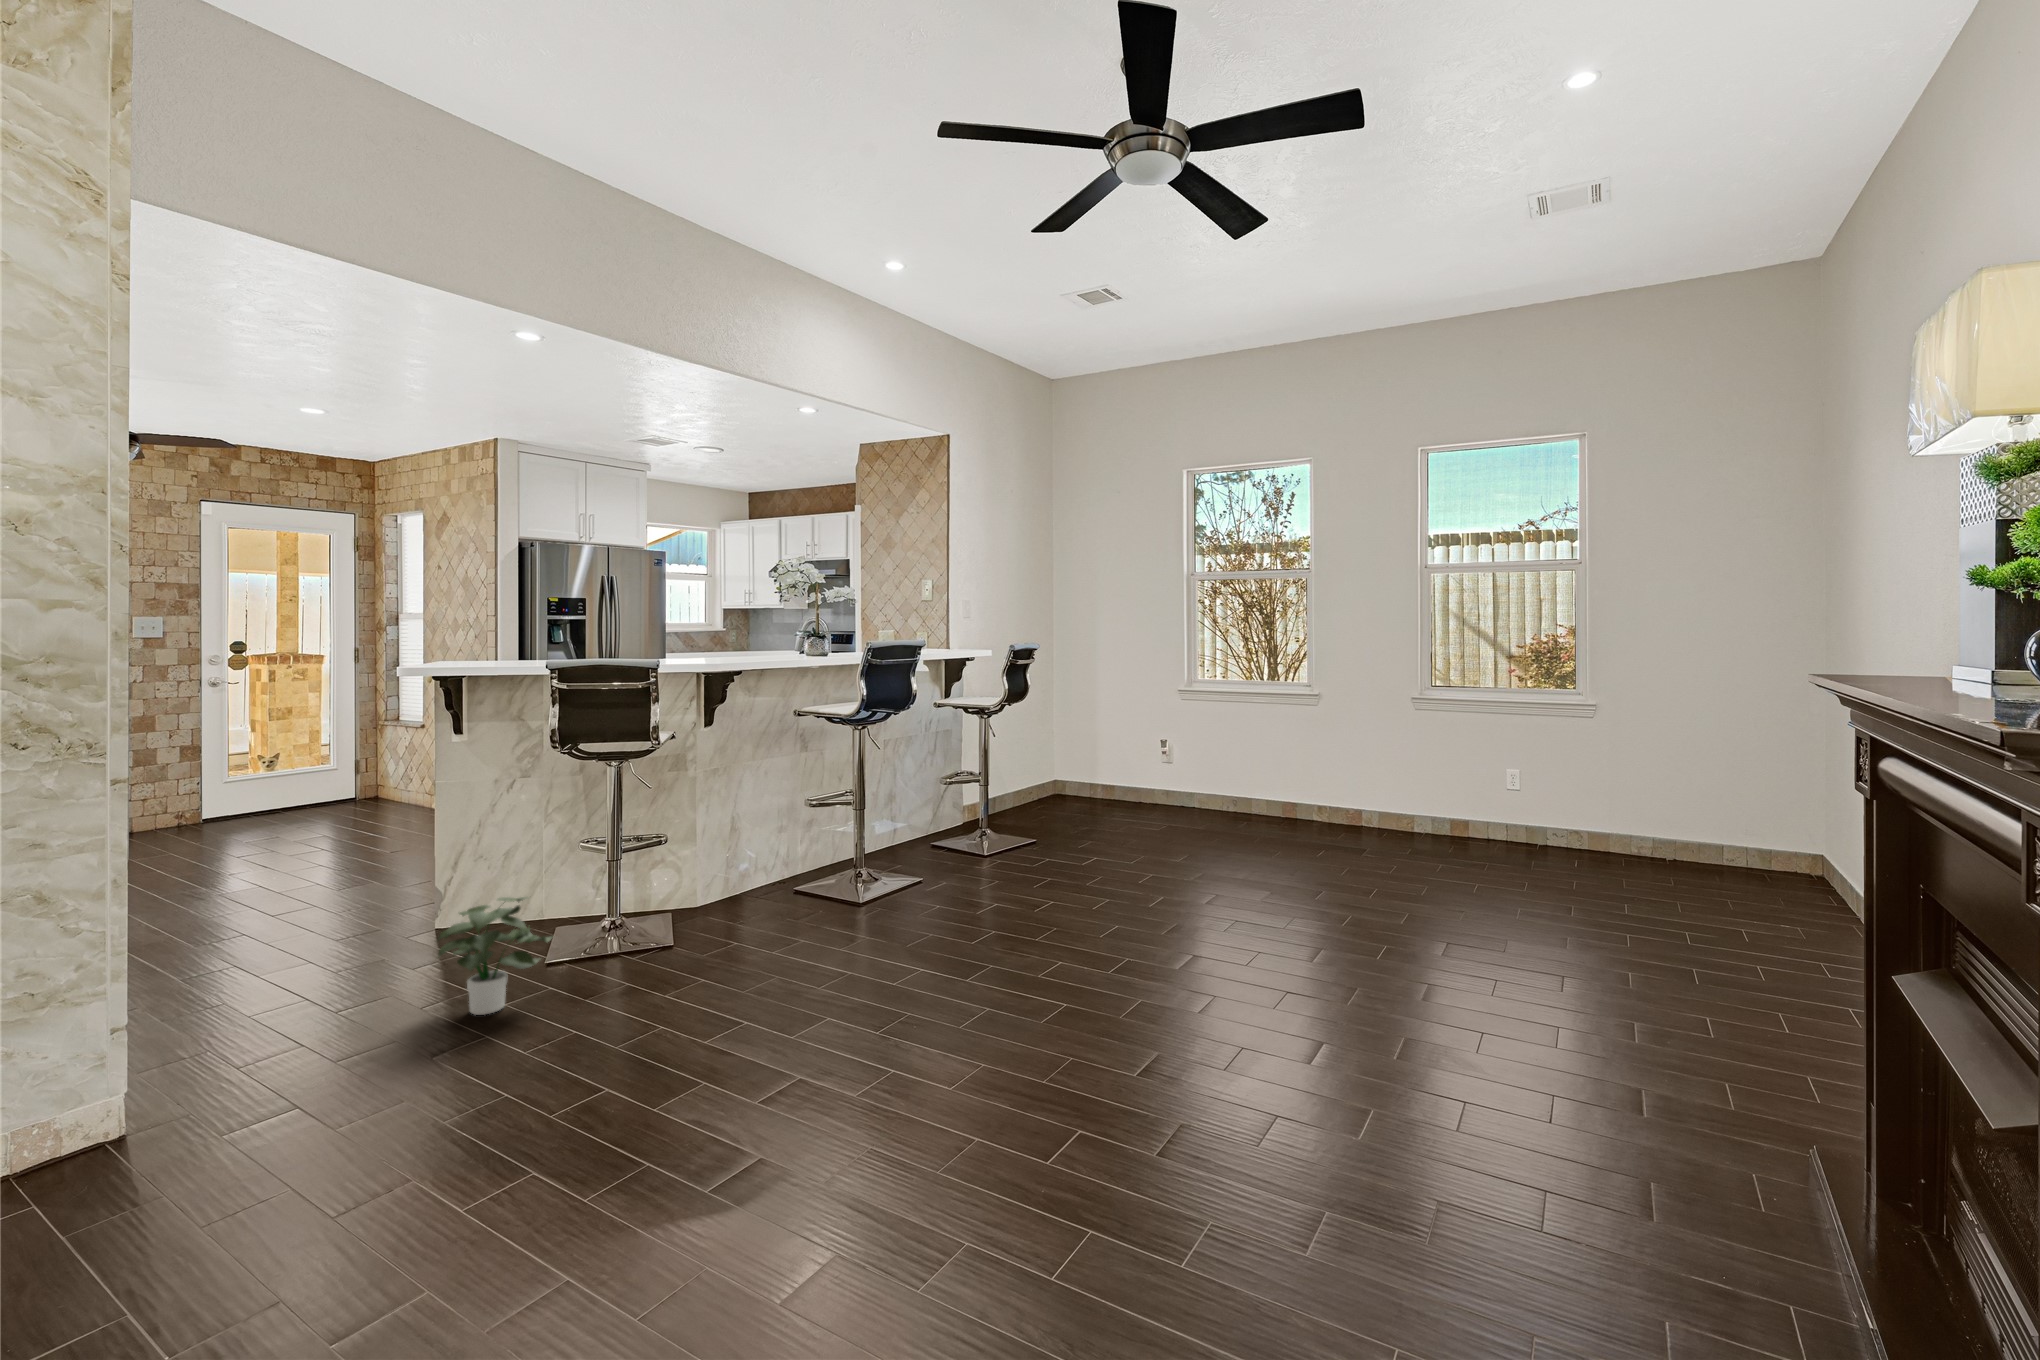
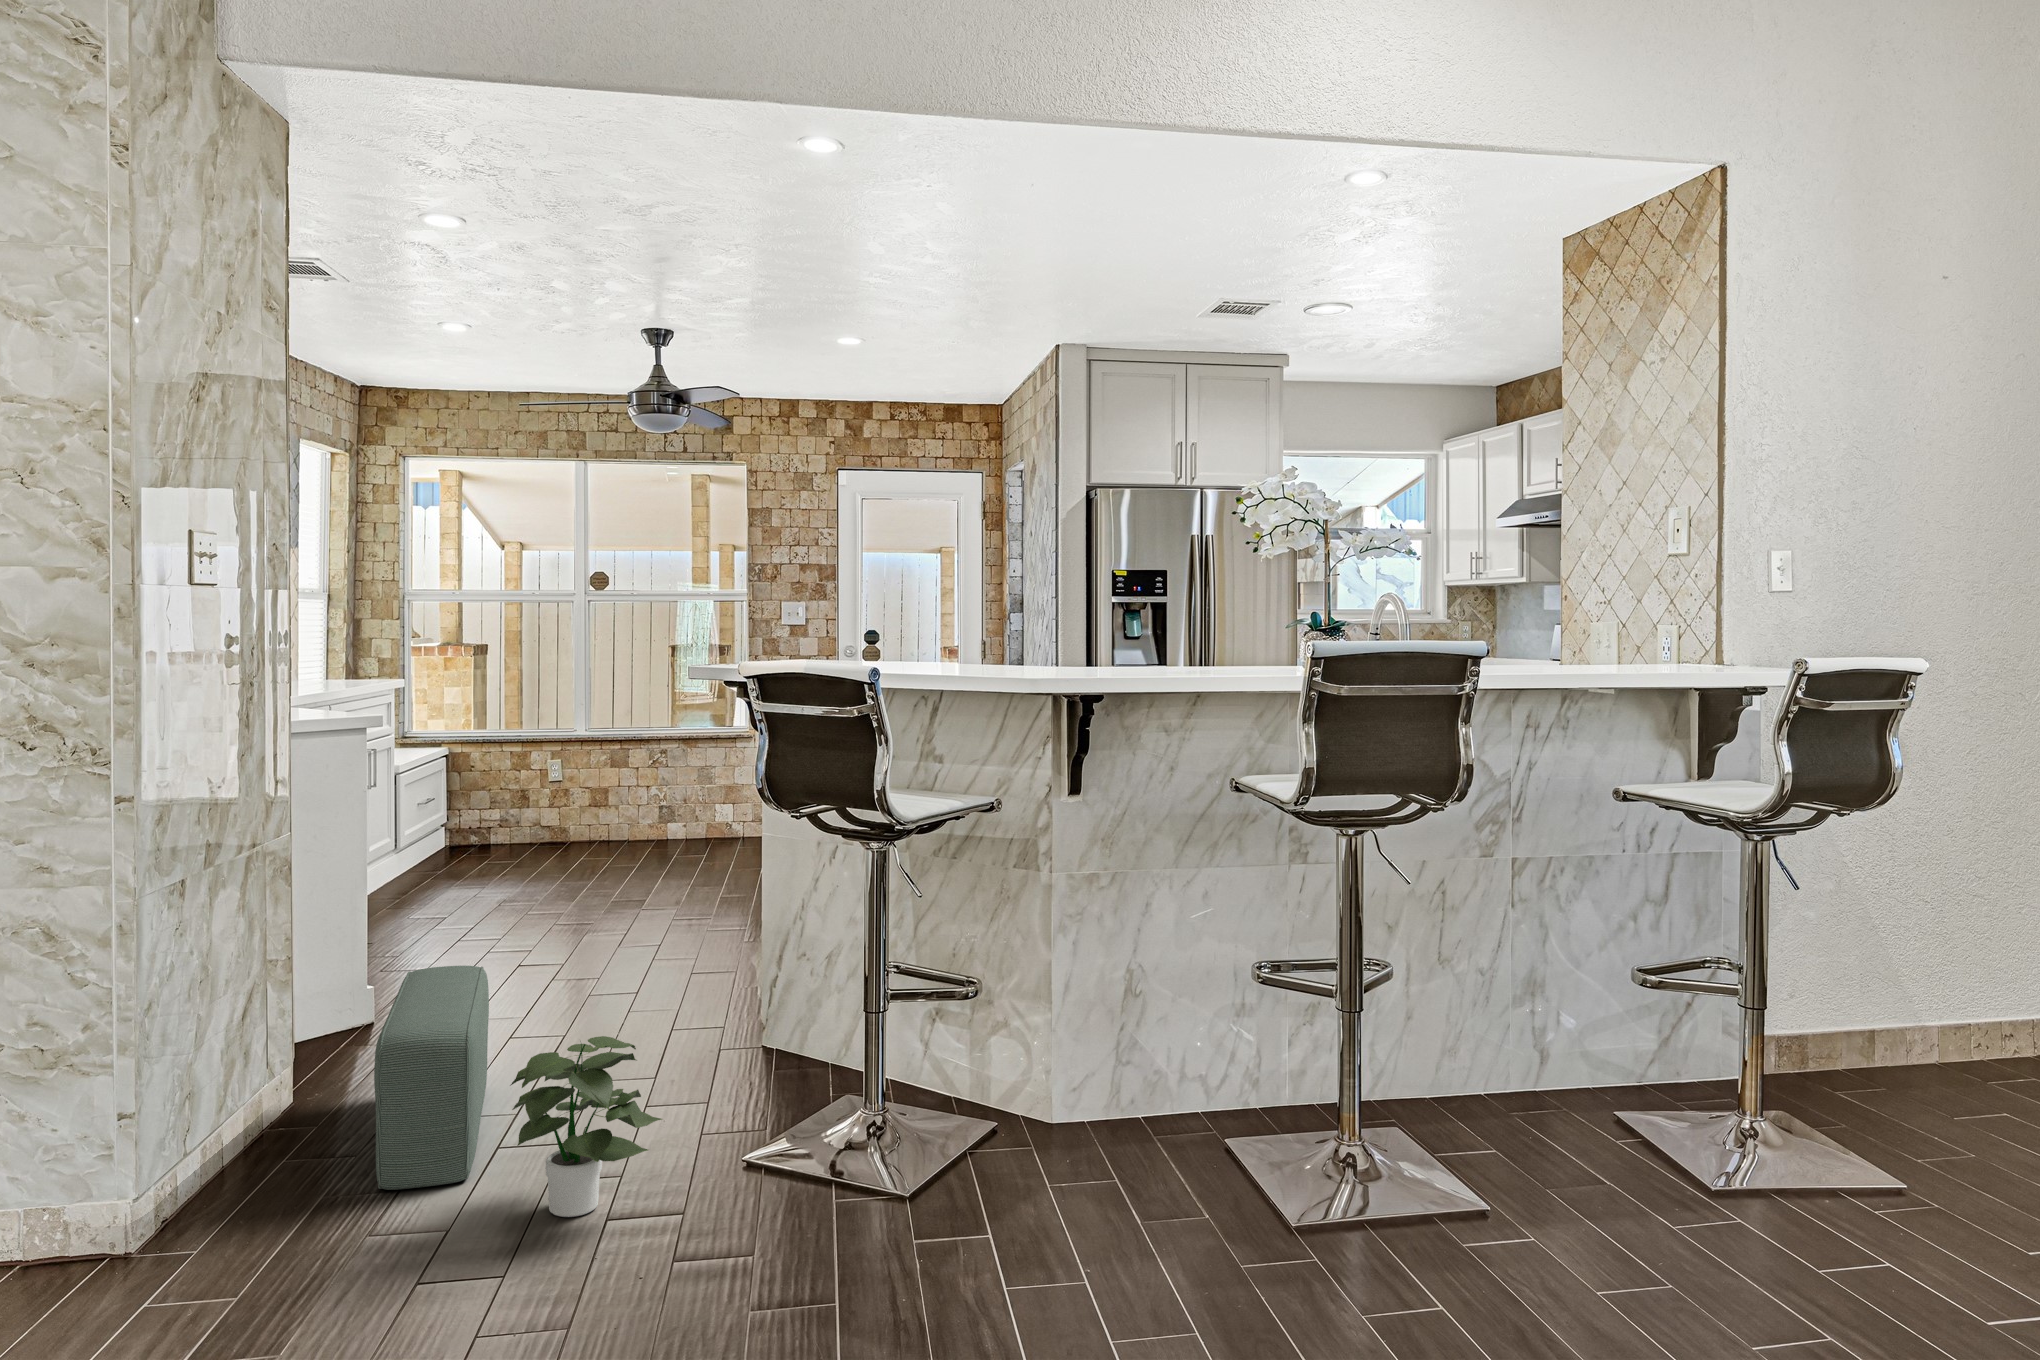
pouf: none [187,901,375,1047] -> present [374,966,489,1190]

